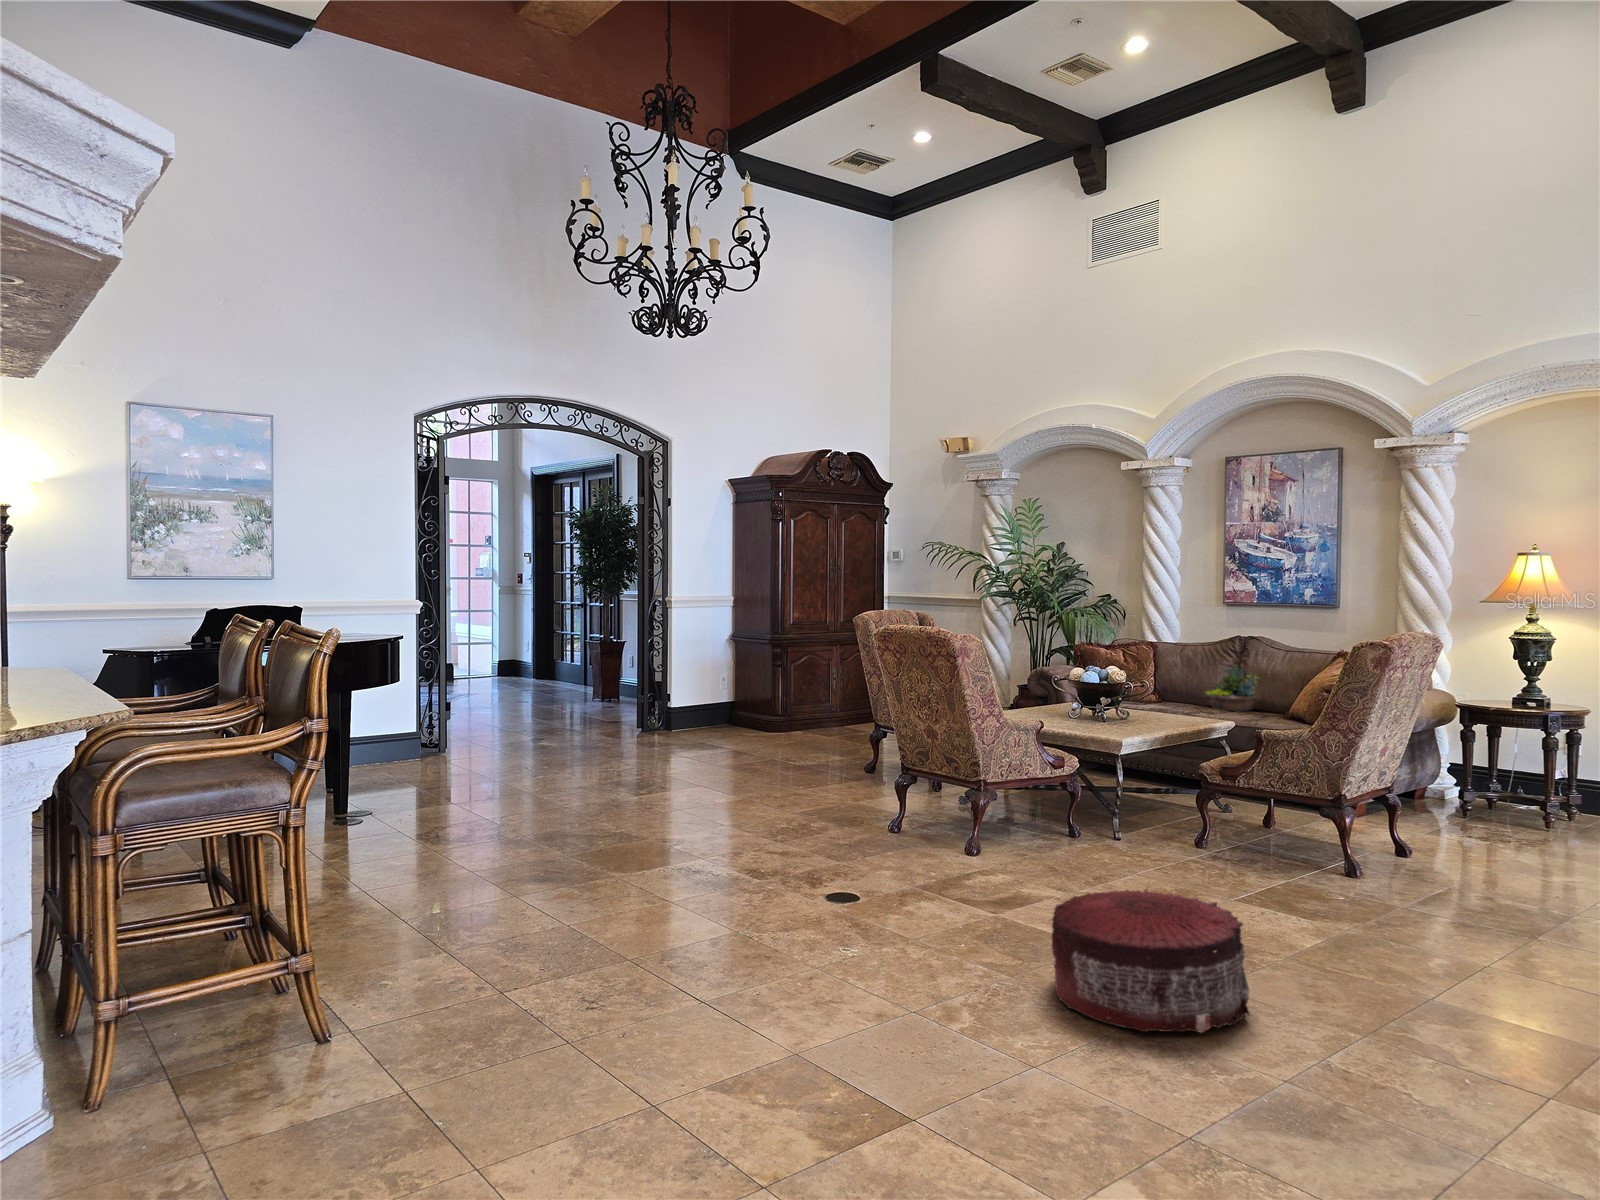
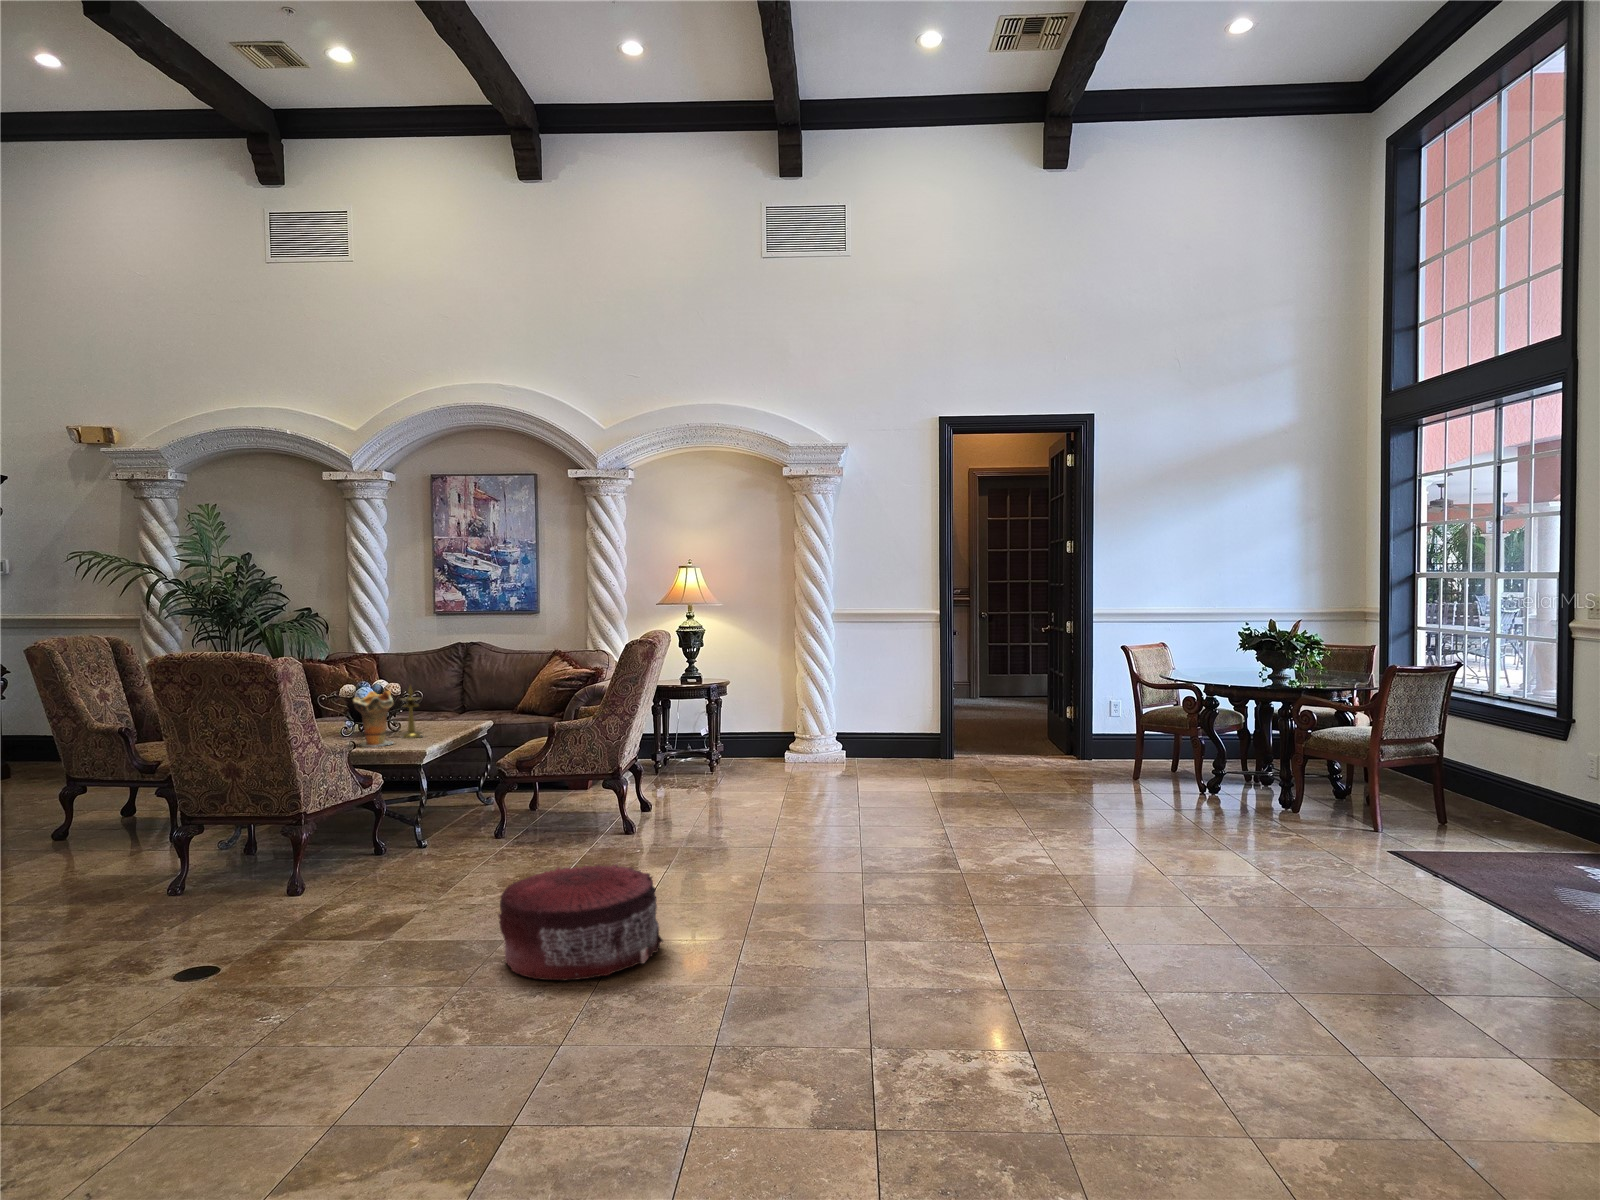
succulent planter: present [1206,667,1258,711] -> none [435,671,482,714]
candlestick: none [1115,670,1140,727] -> present [400,686,422,739]
decorative vase: none [1056,673,1097,729] -> present [353,691,394,747]

